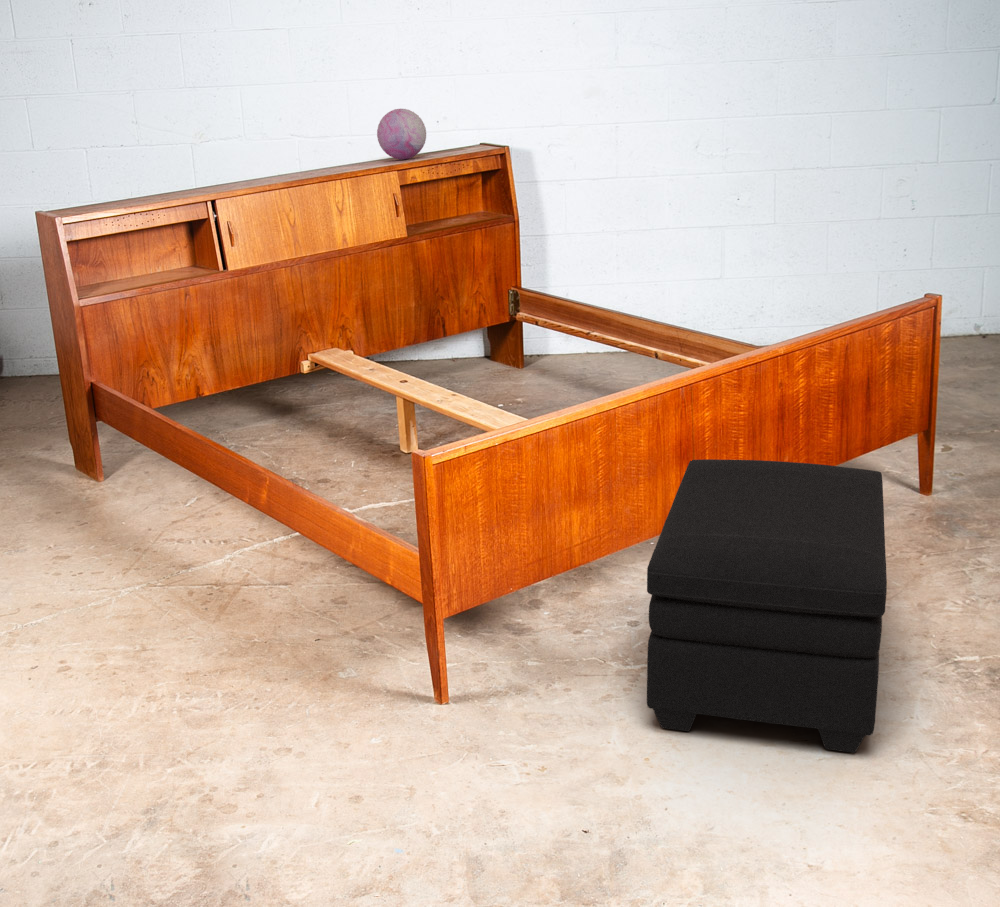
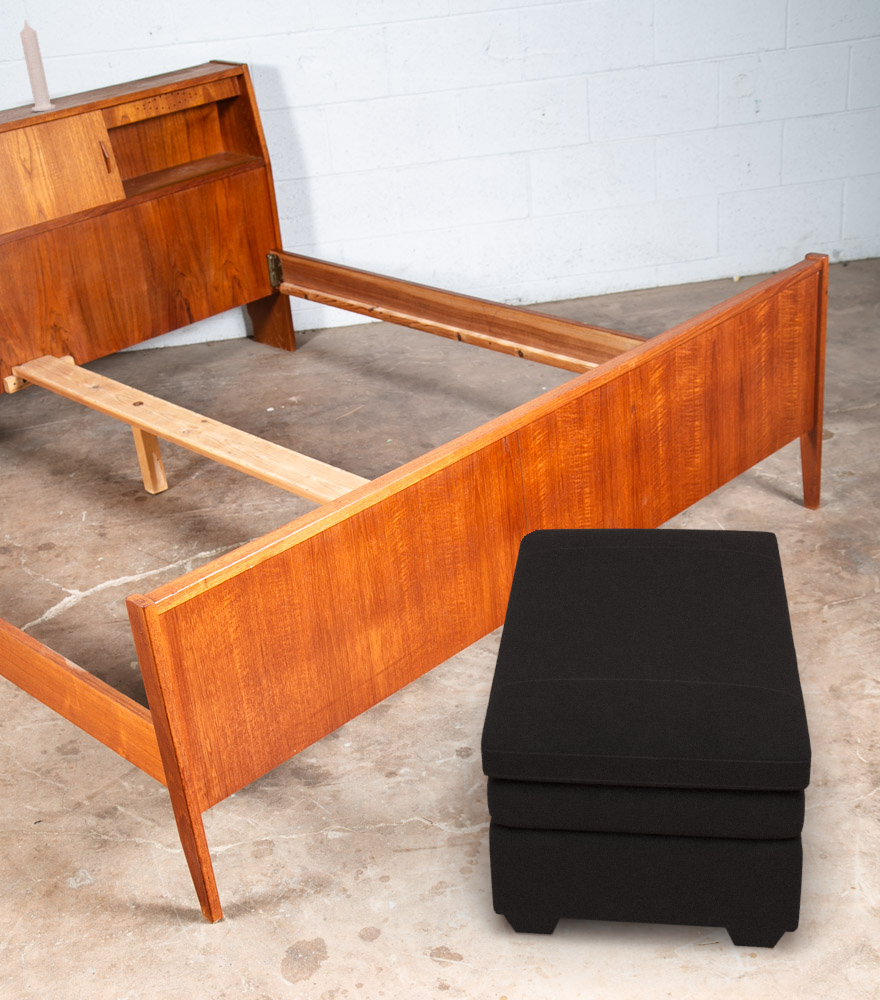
candle: none [346,102,365,168] -> present [20,20,56,111]
decorative orb: present [377,109,426,159] -> none [68,24,136,93]

